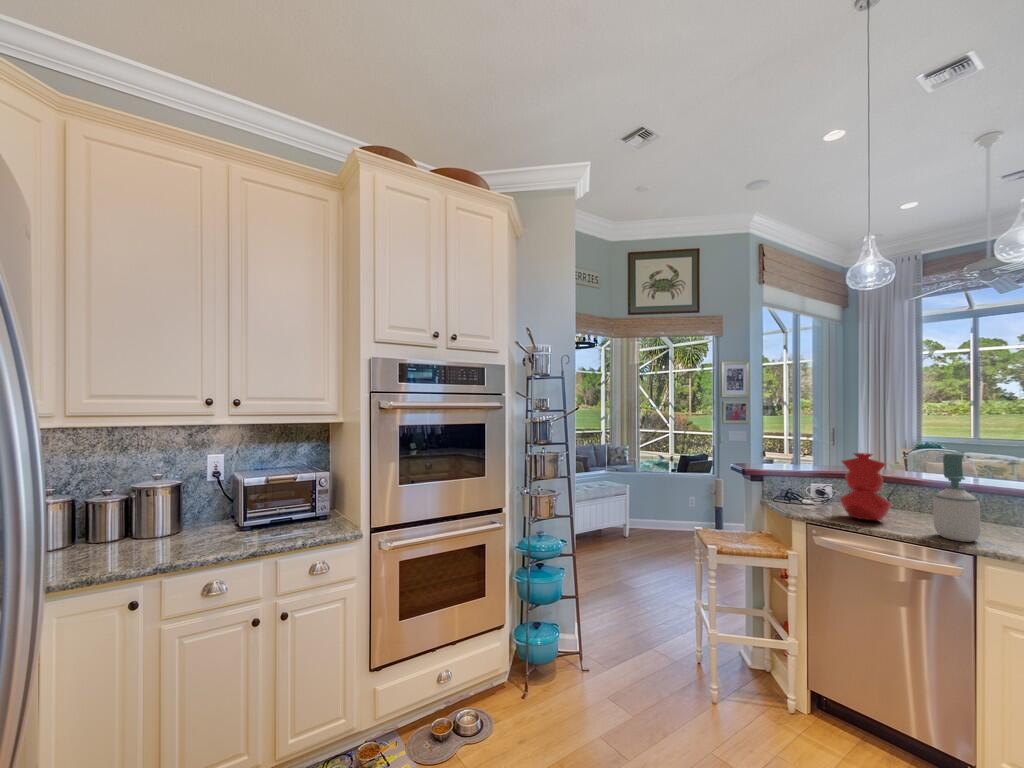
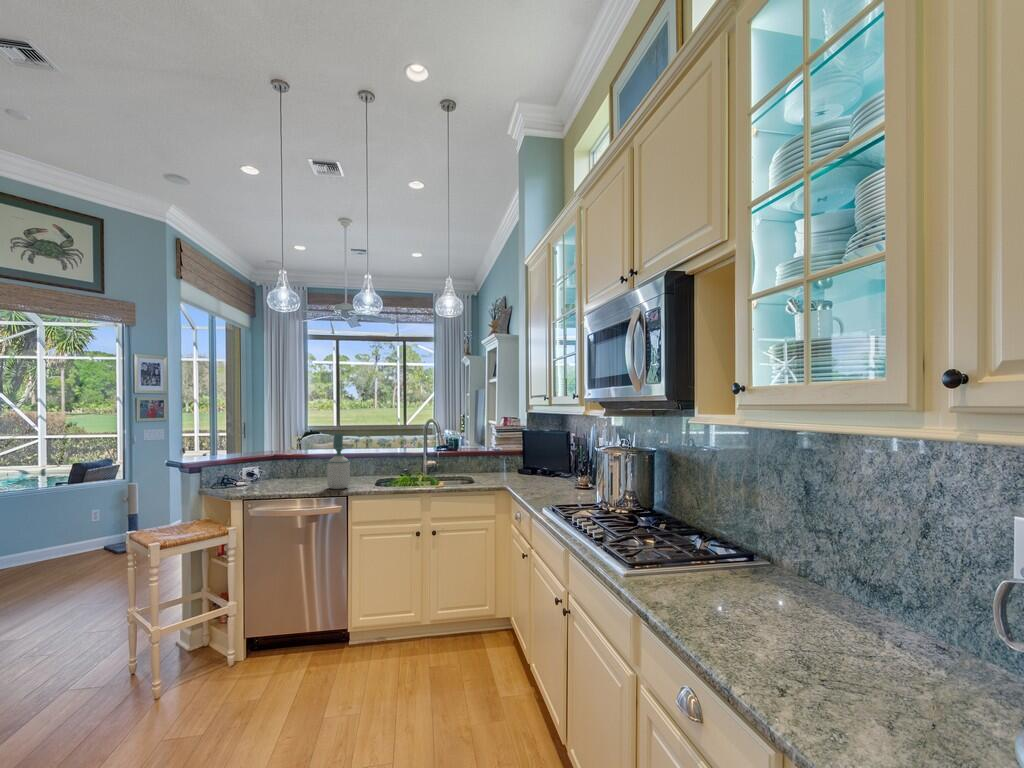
vase: present [840,453,891,520] -> none [269,438,303,488]

